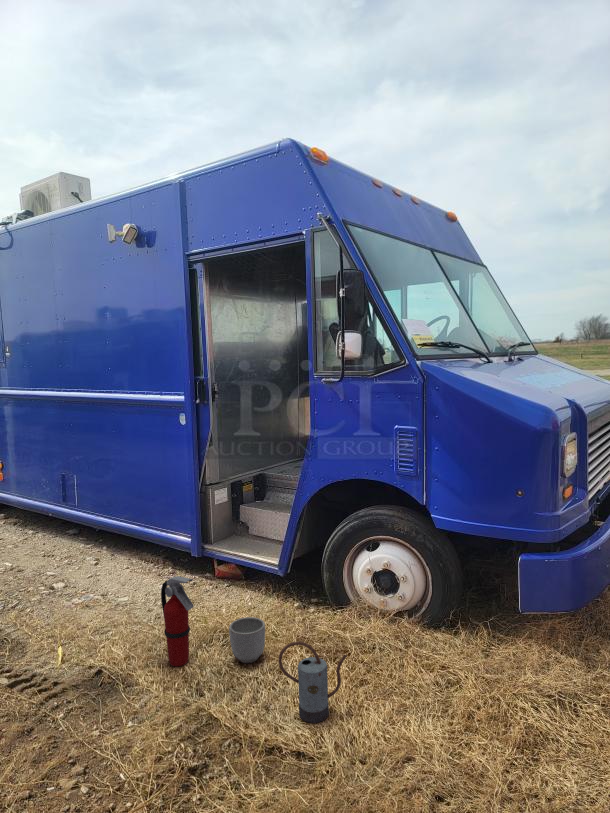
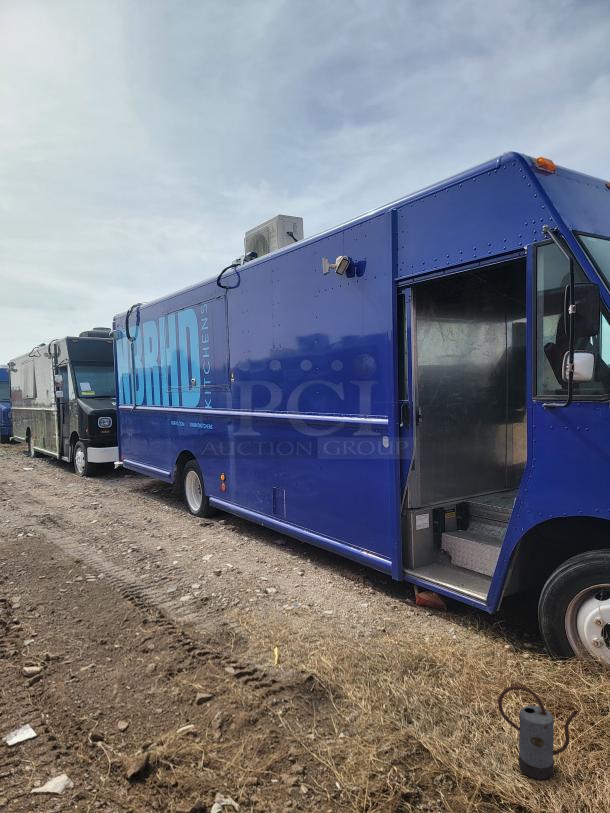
fire extinguisher: present [161,576,193,666] -> none [372,597,406,688]
planter: present [229,617,265,663] -> none [439,650,478,699]

